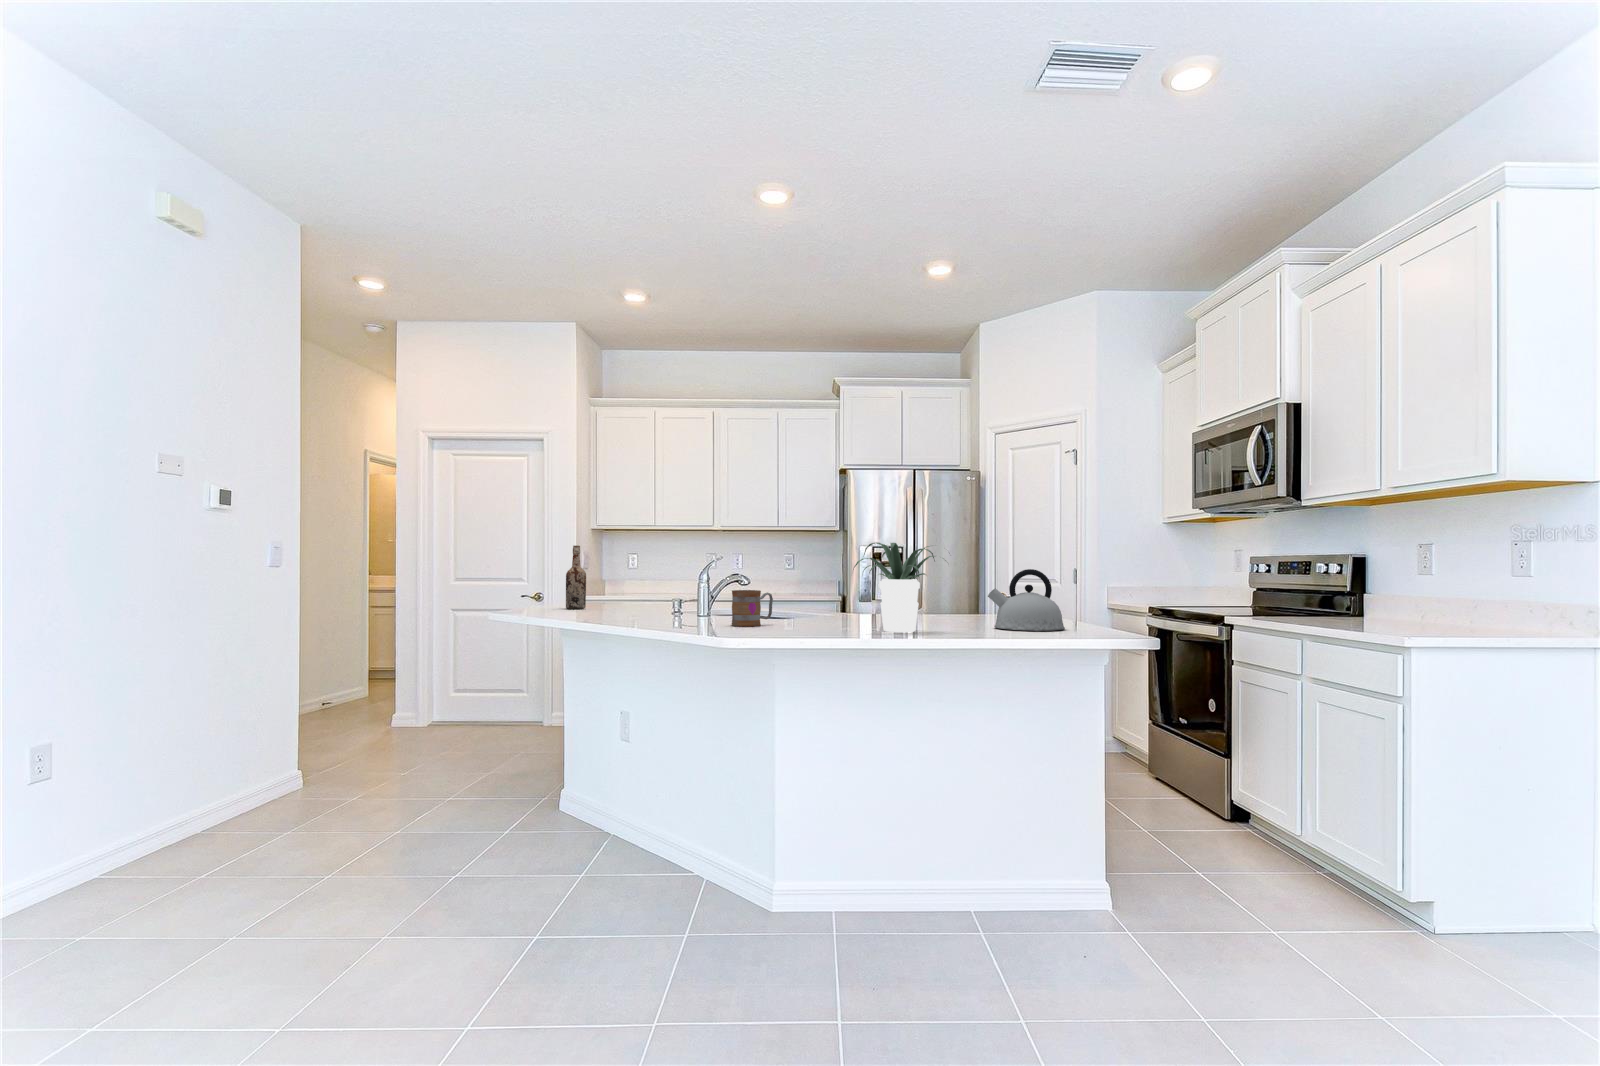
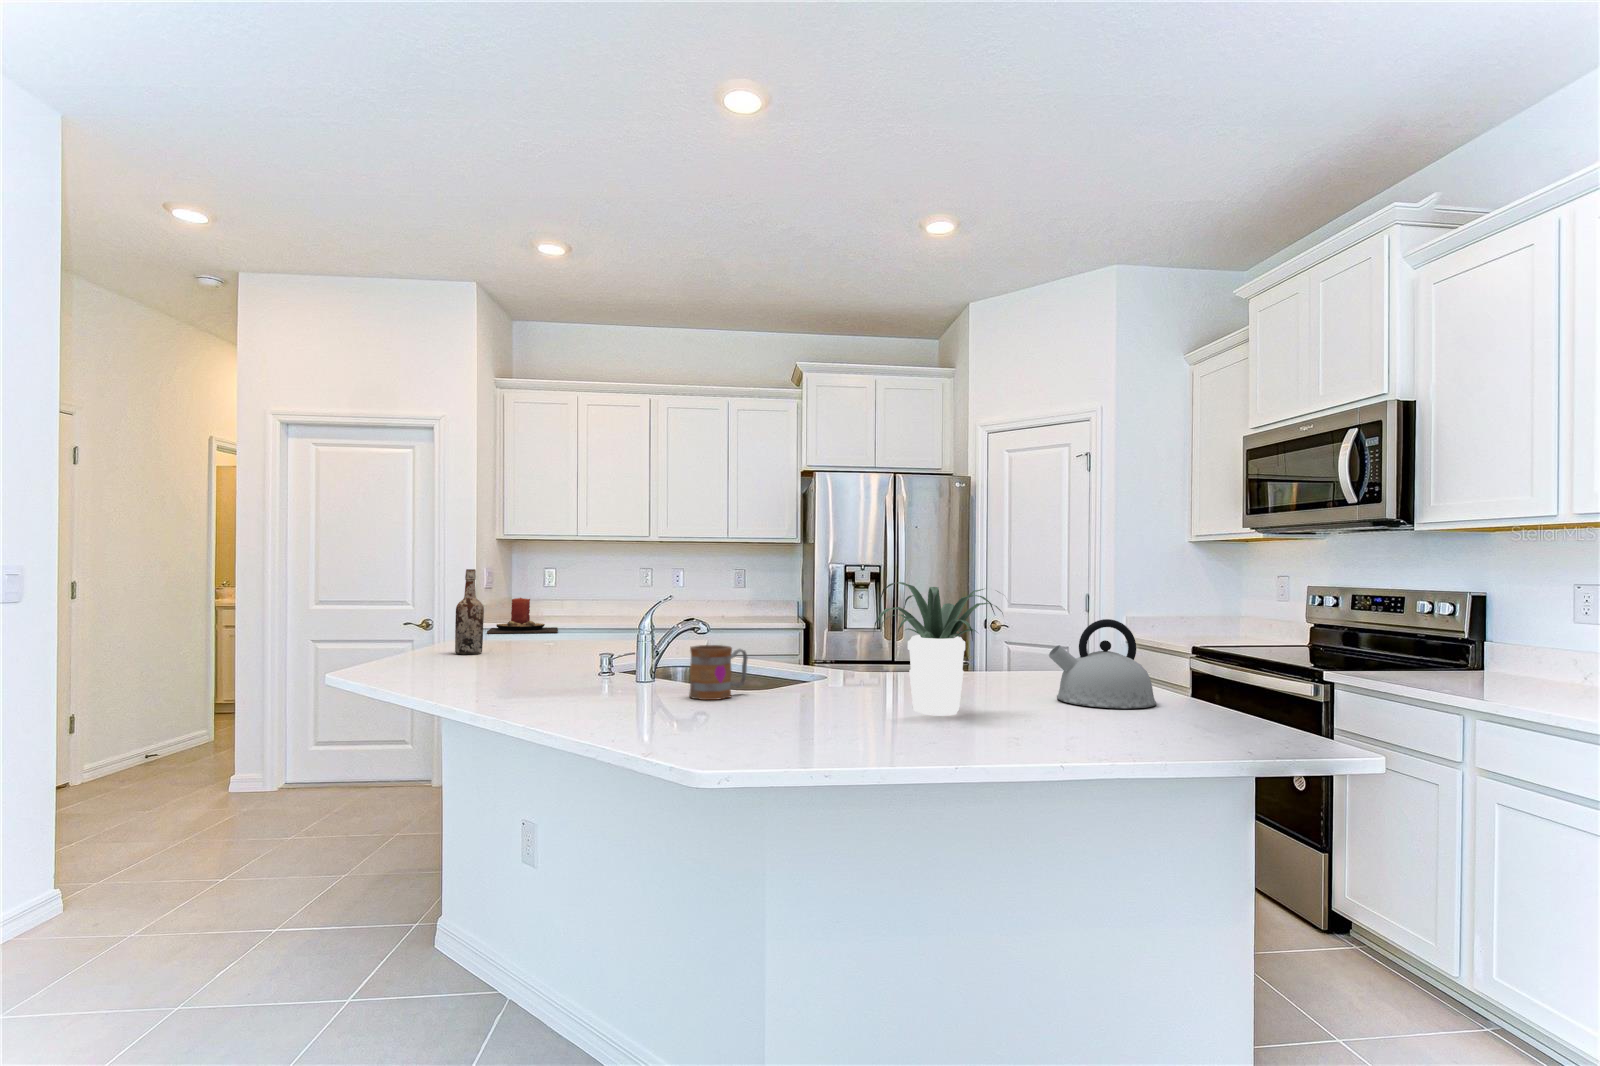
candle: none [587,573,641,601] -> present [487,598,558,634]

